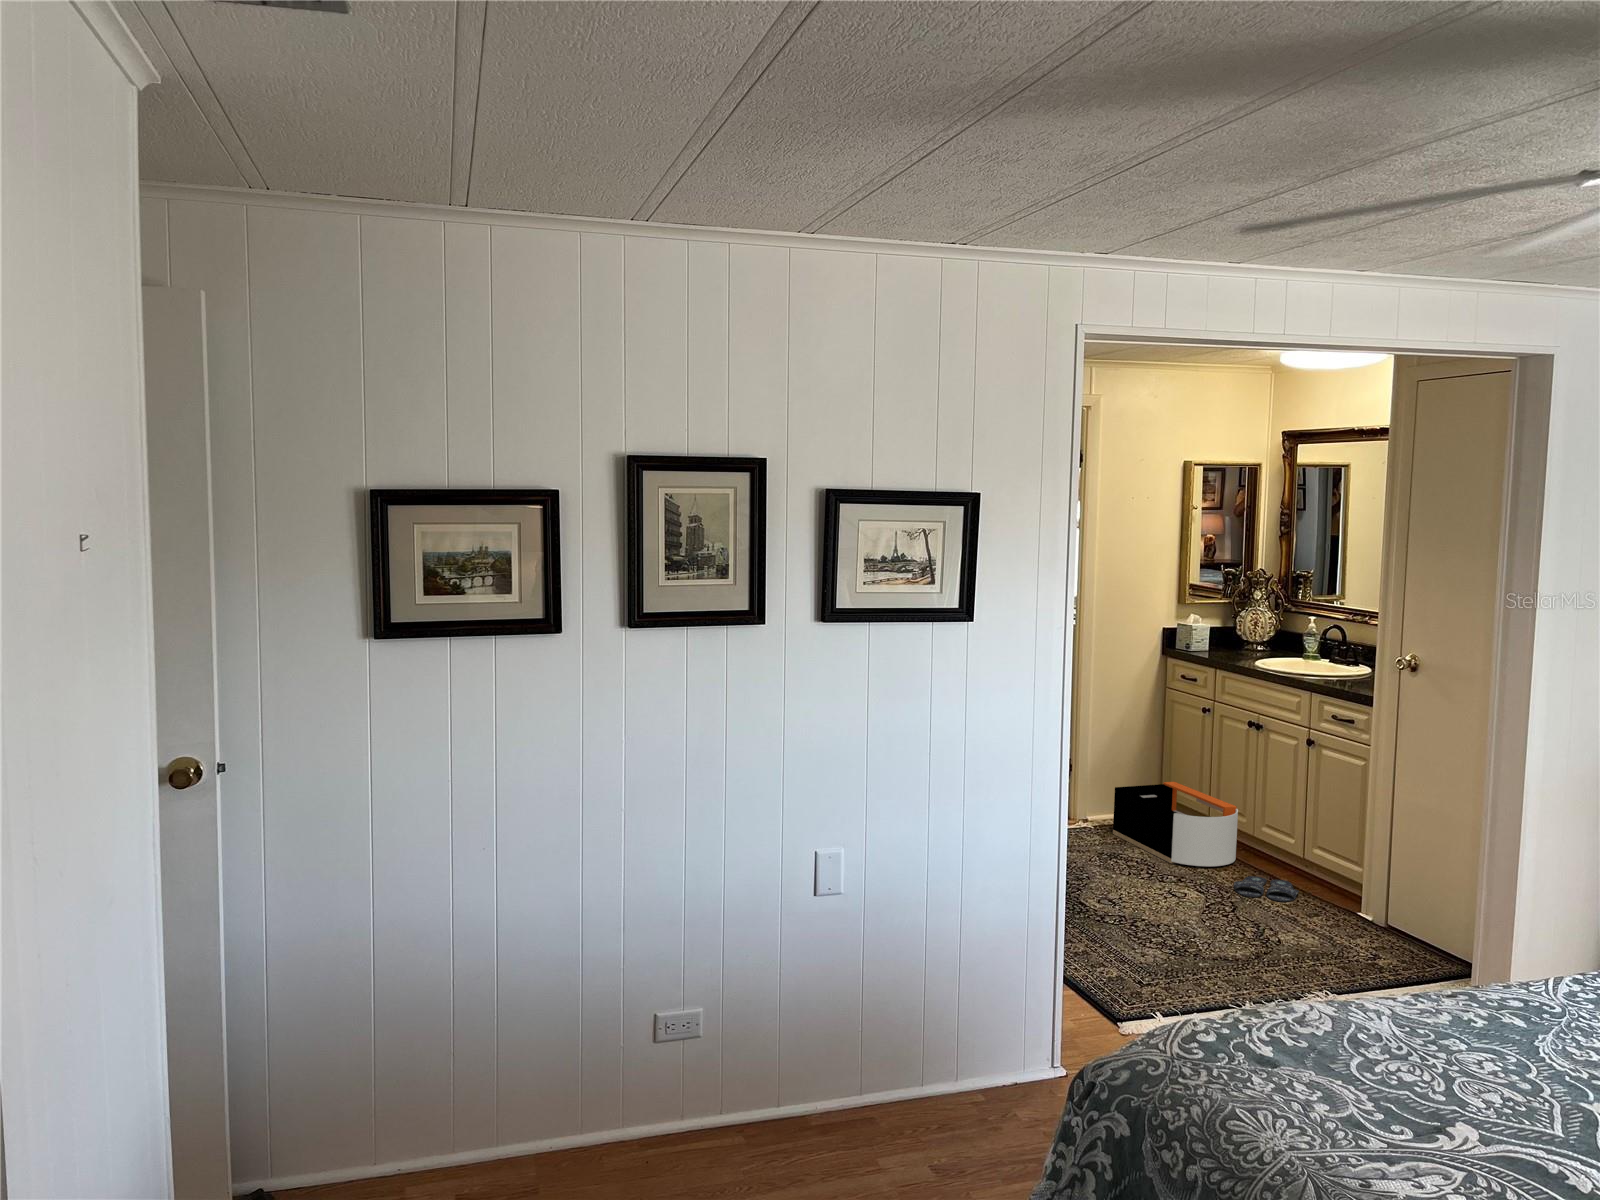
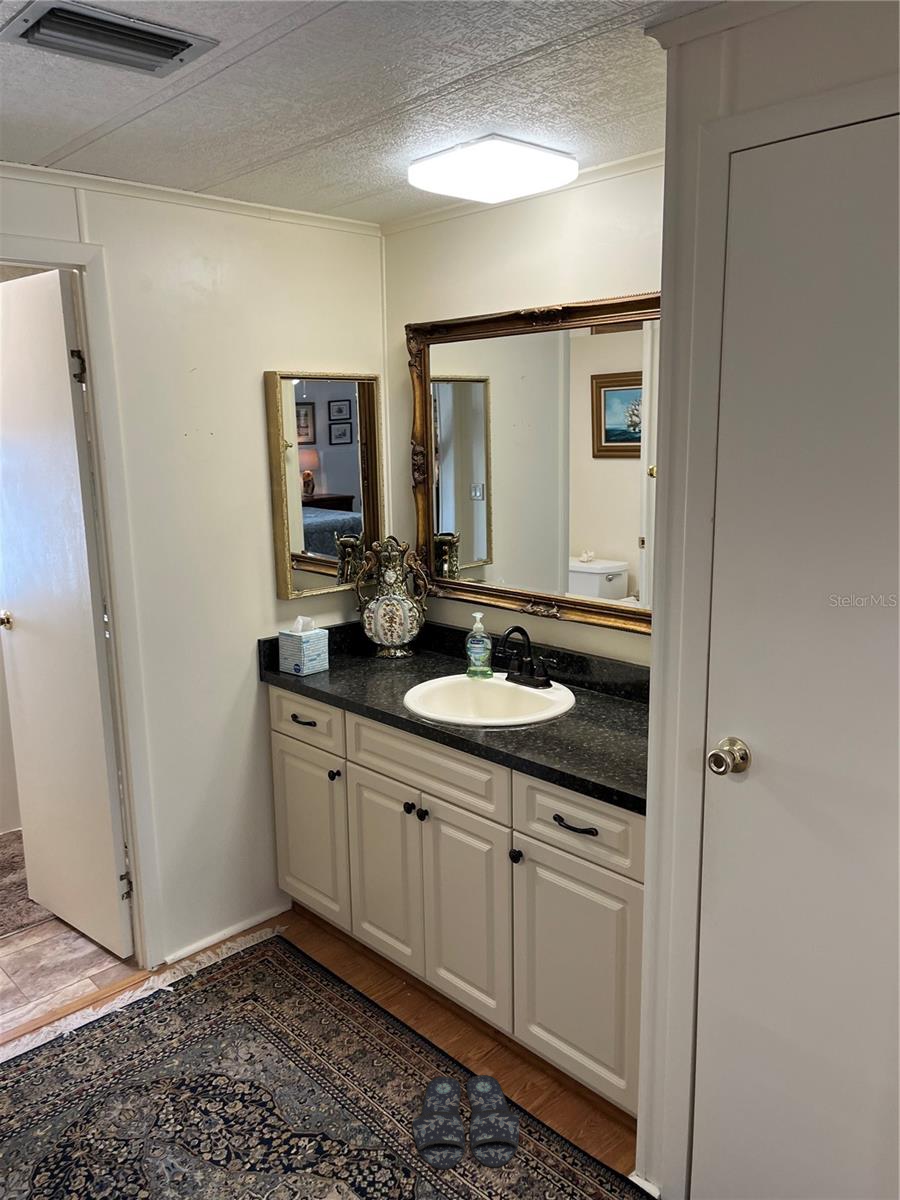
storage bin: present [1113,782,1238,866] -> none [200,881,402,1077]

